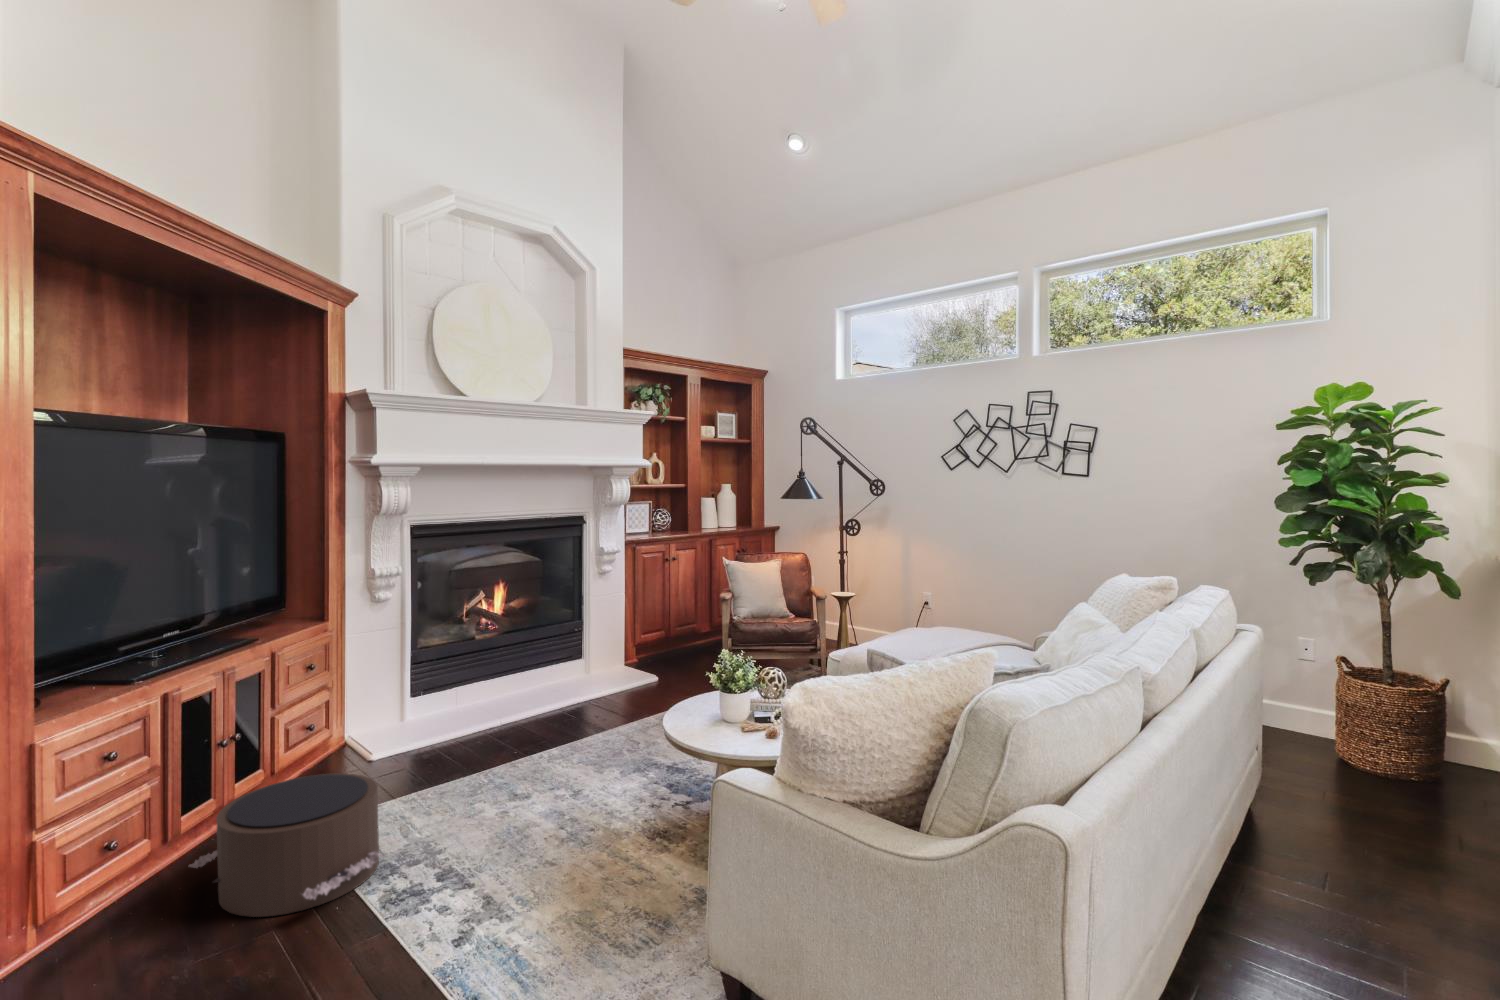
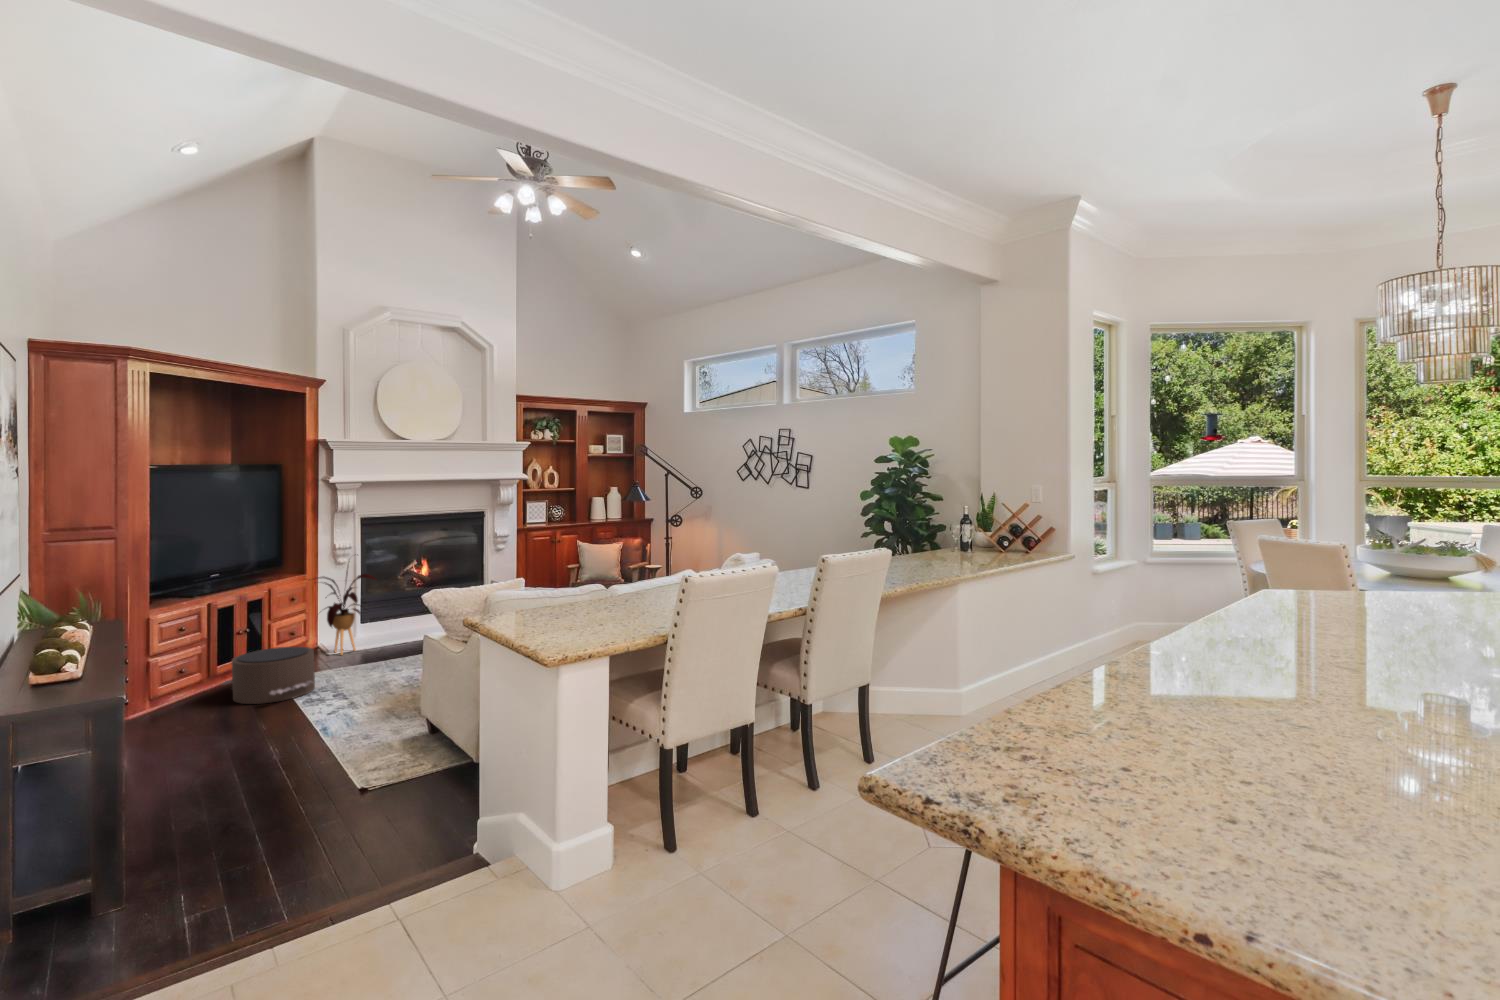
house plant: none [337,589,459,766] -> present [318,571,376,655]

